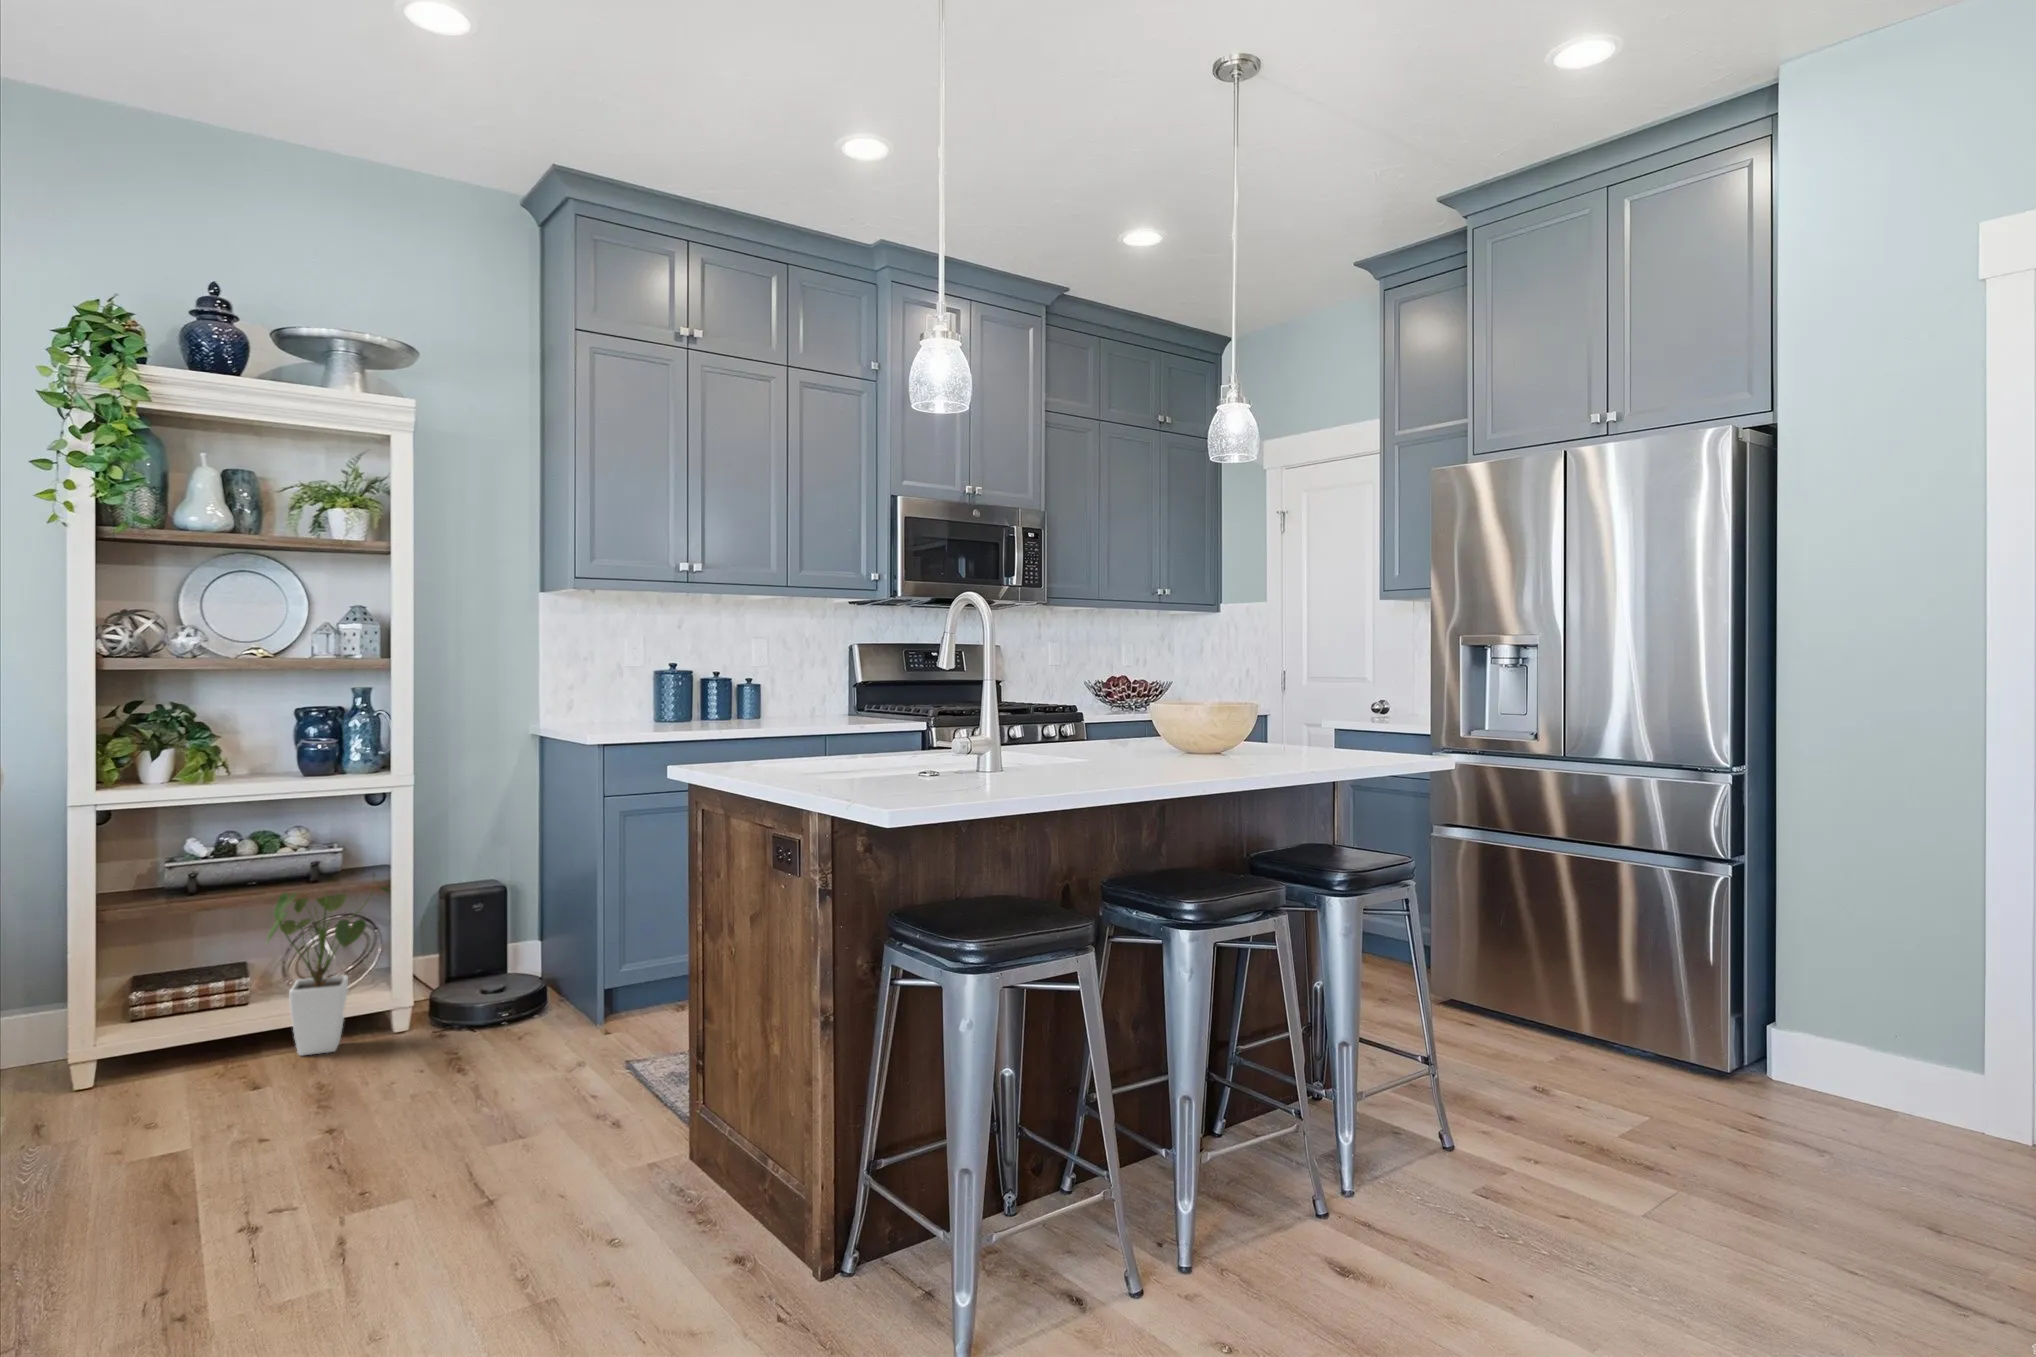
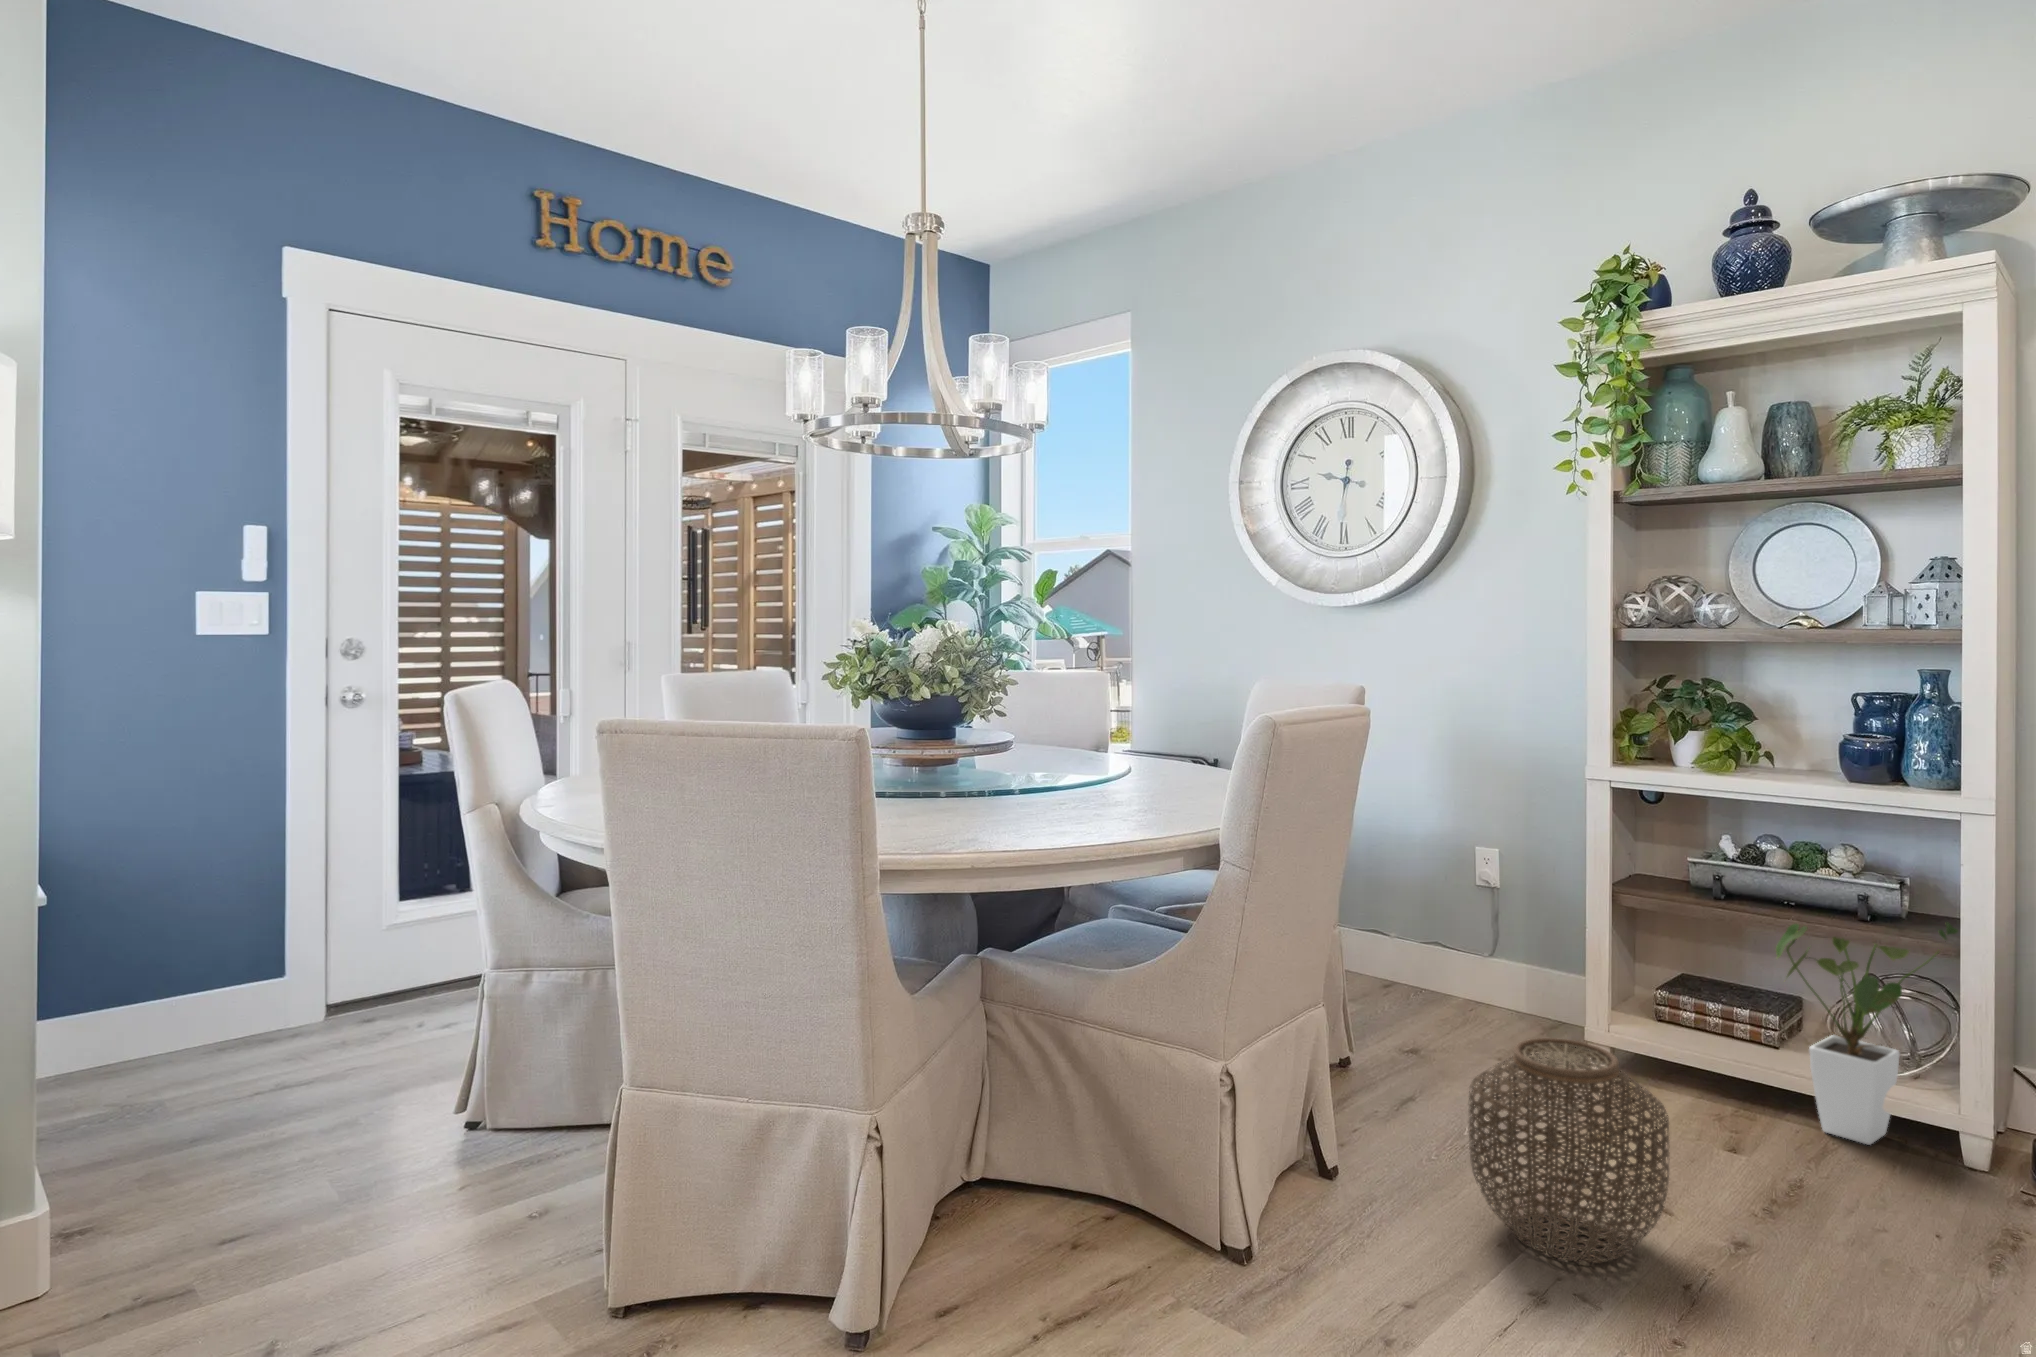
woven basket: none [75,1015,275,1212] -> present [1469,1038,1669,1263]

